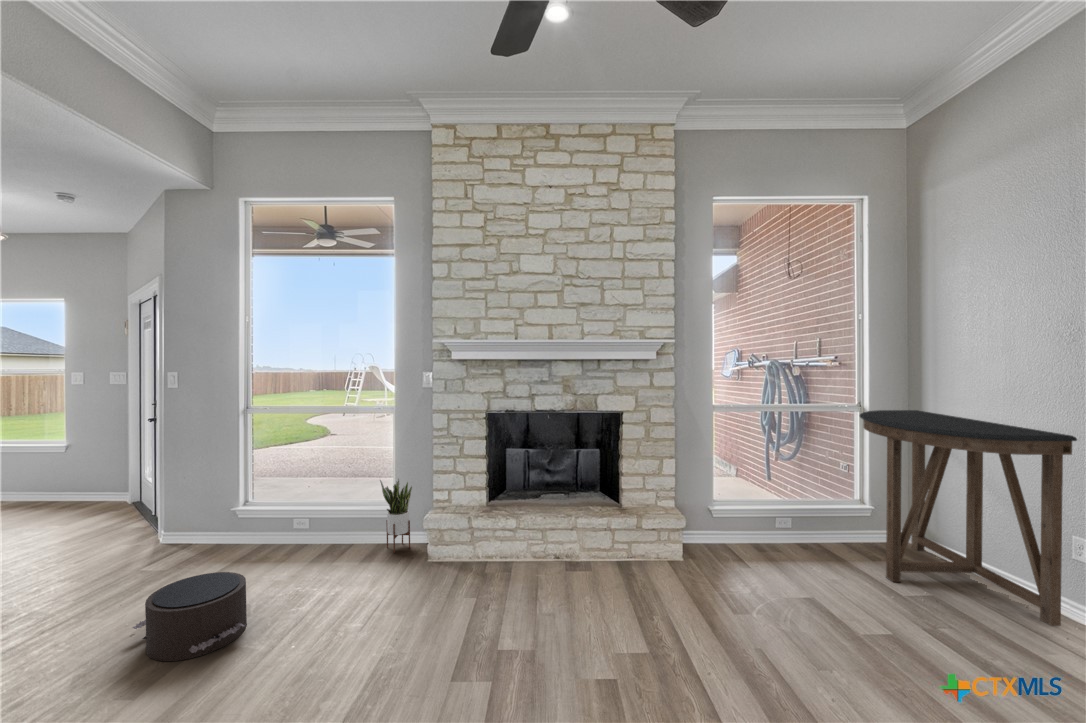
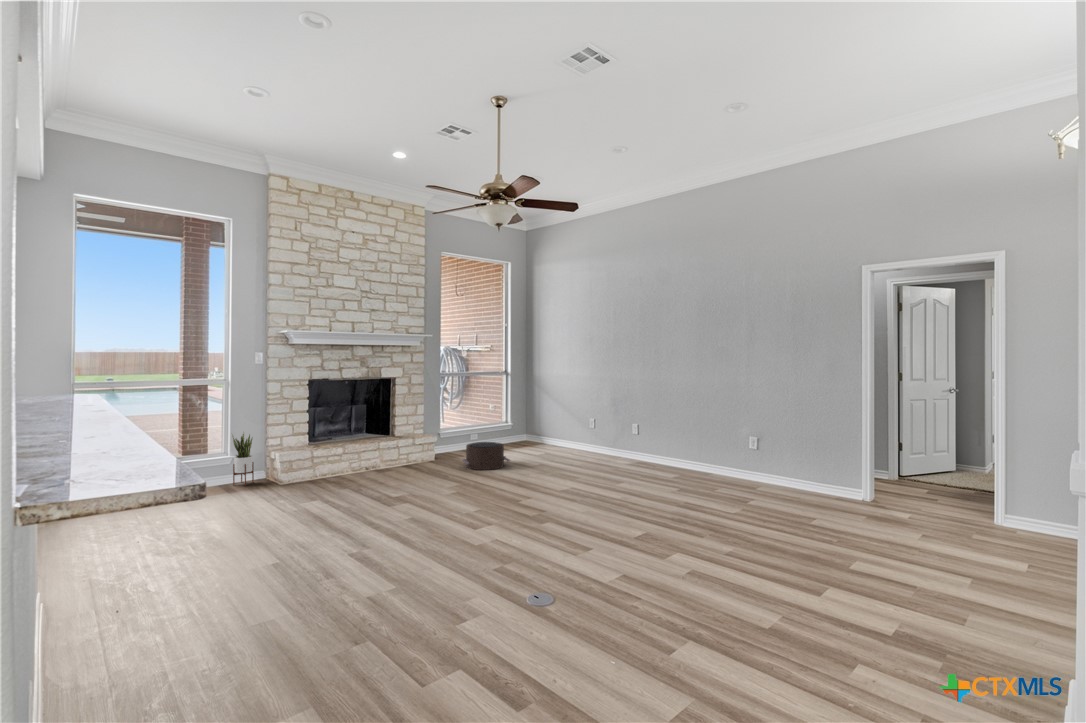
console table: present [860,410,1077,626] -> none [510,374,586,451]
pouf: present [132,572,247,661] -> present [462,442,511,470]

